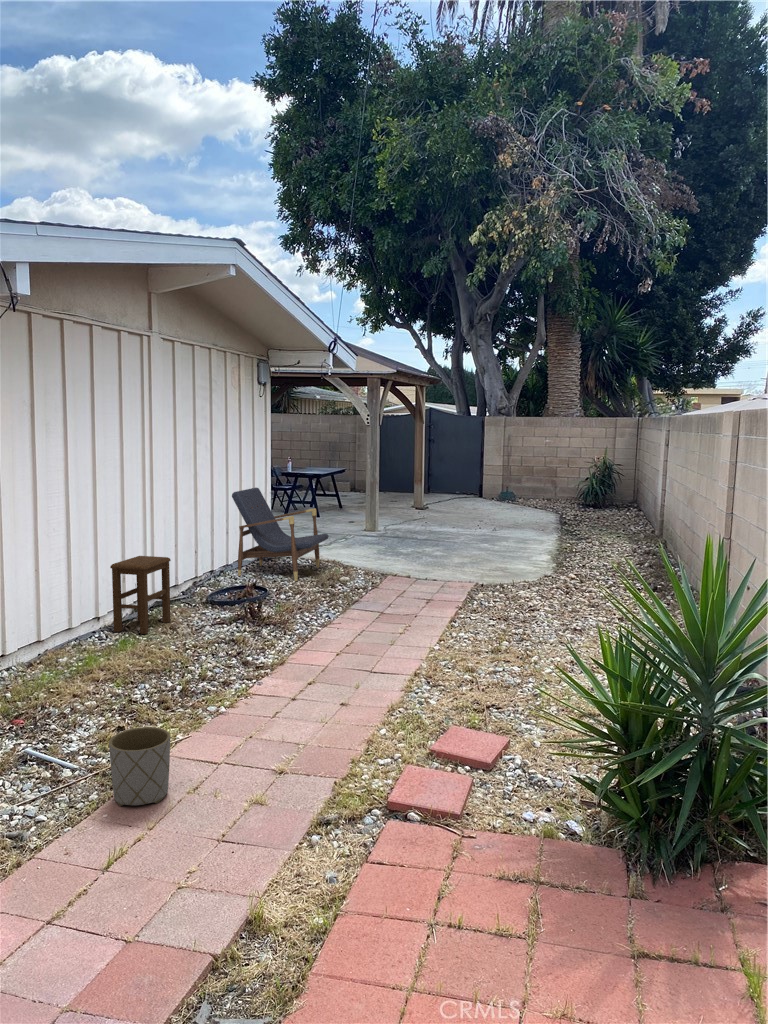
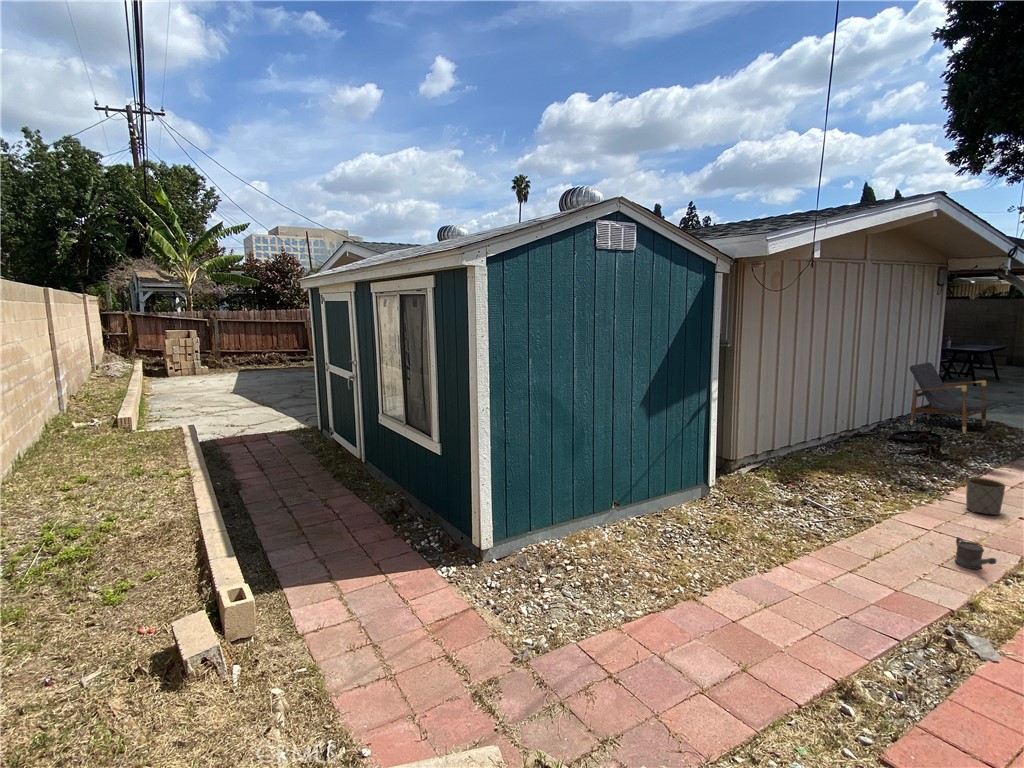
stool: present [110,556,171,634] -> none [828,404,870,452]
planter: present [109,727,170,806] -> present [966,478,1005,515]
watering can: none [241,778,289,835] -> present [955,537,996,569]

